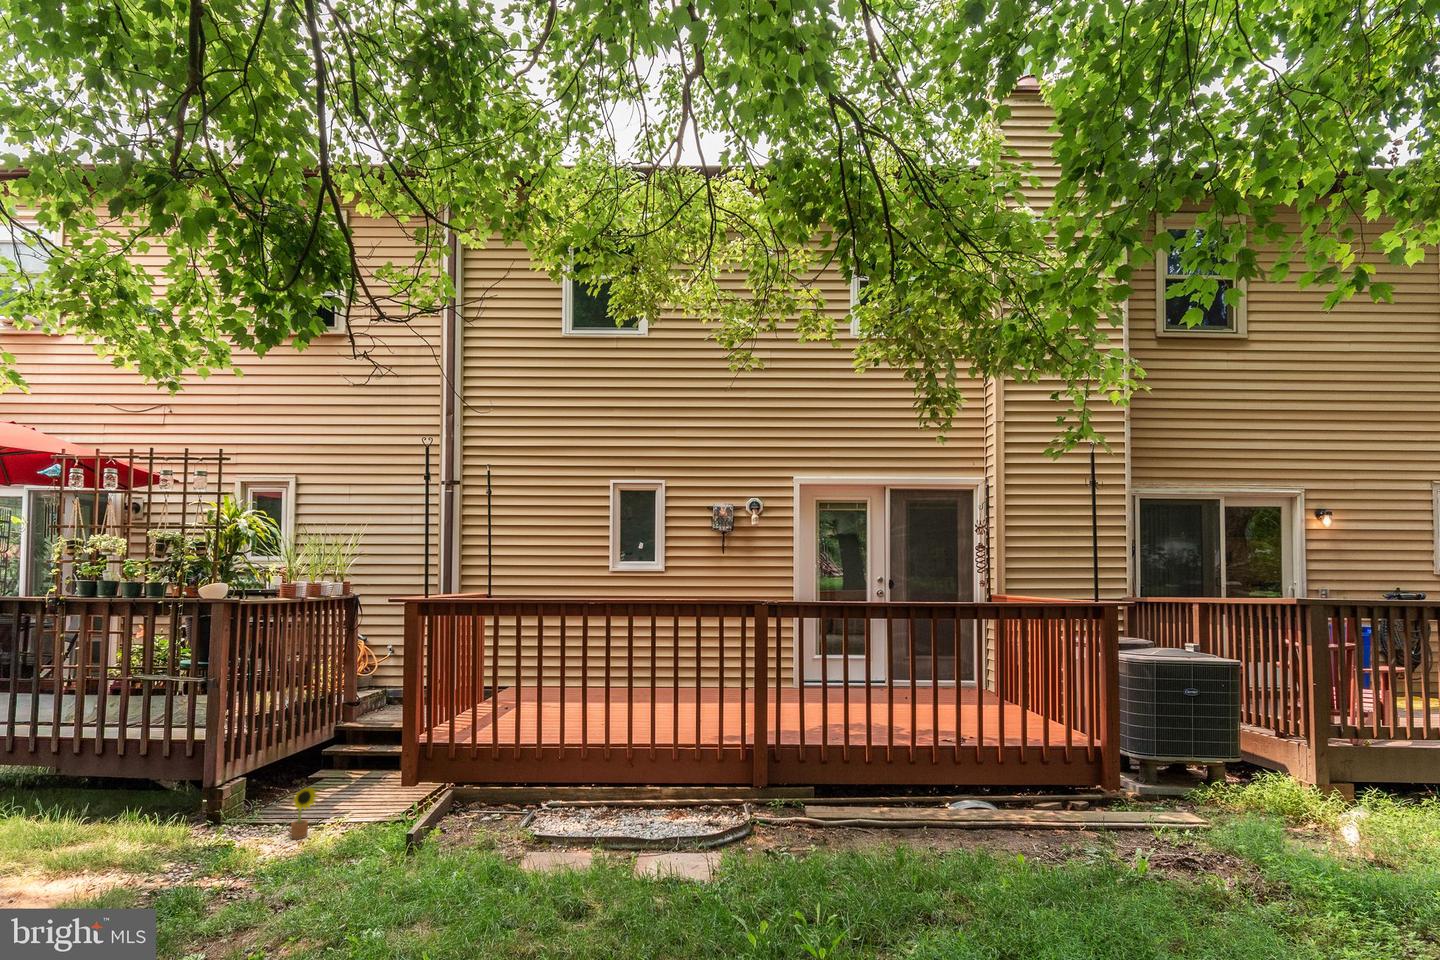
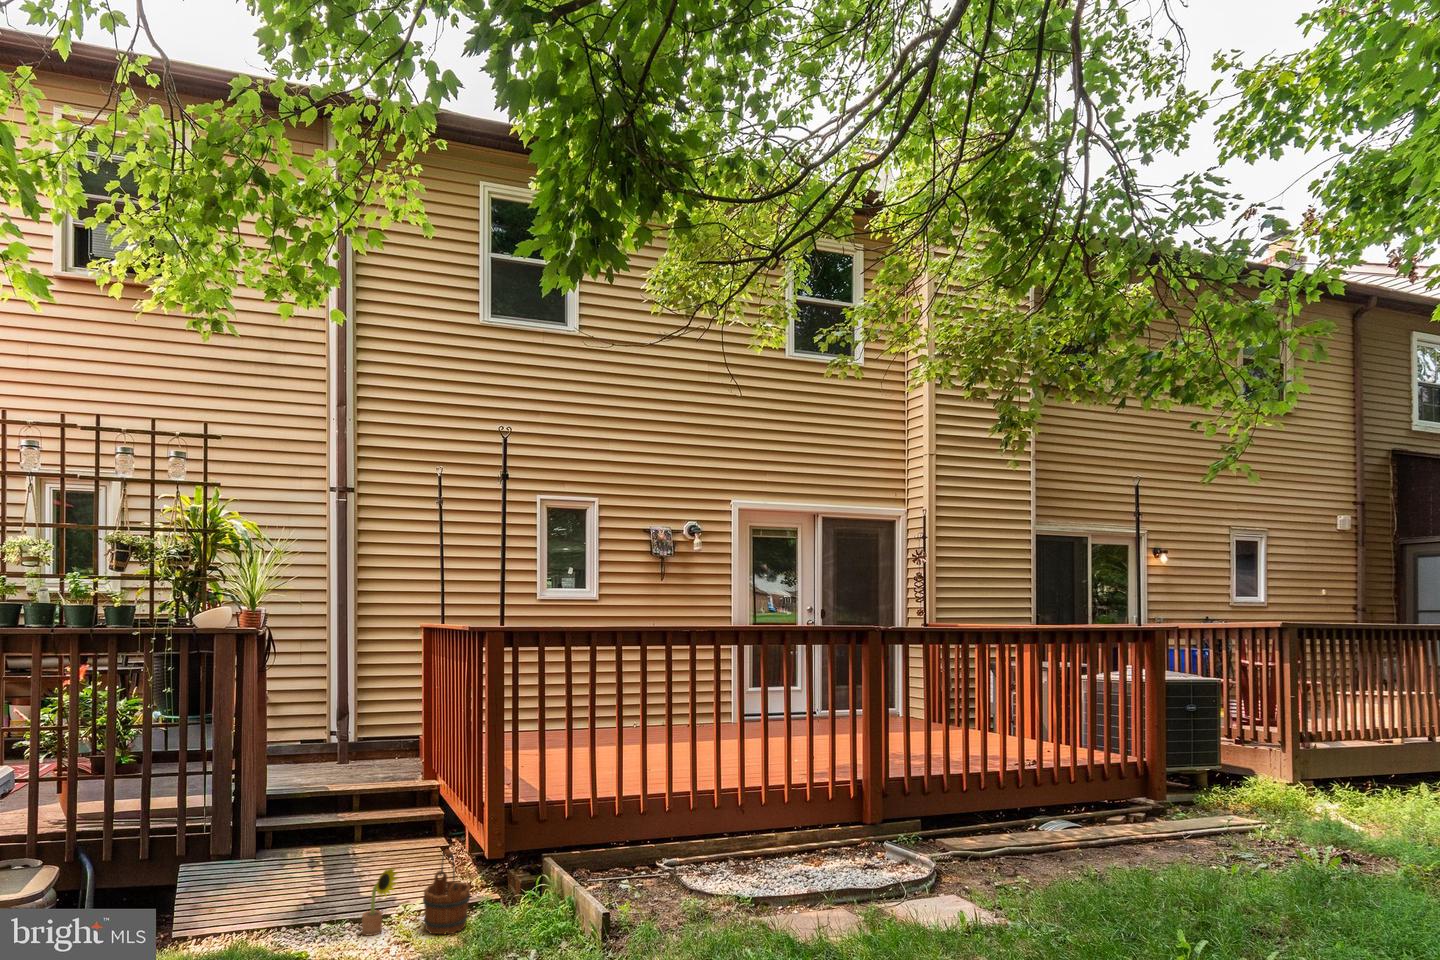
wooden bucket: none [331,776,372,846] -> present [423,850,470,934]

